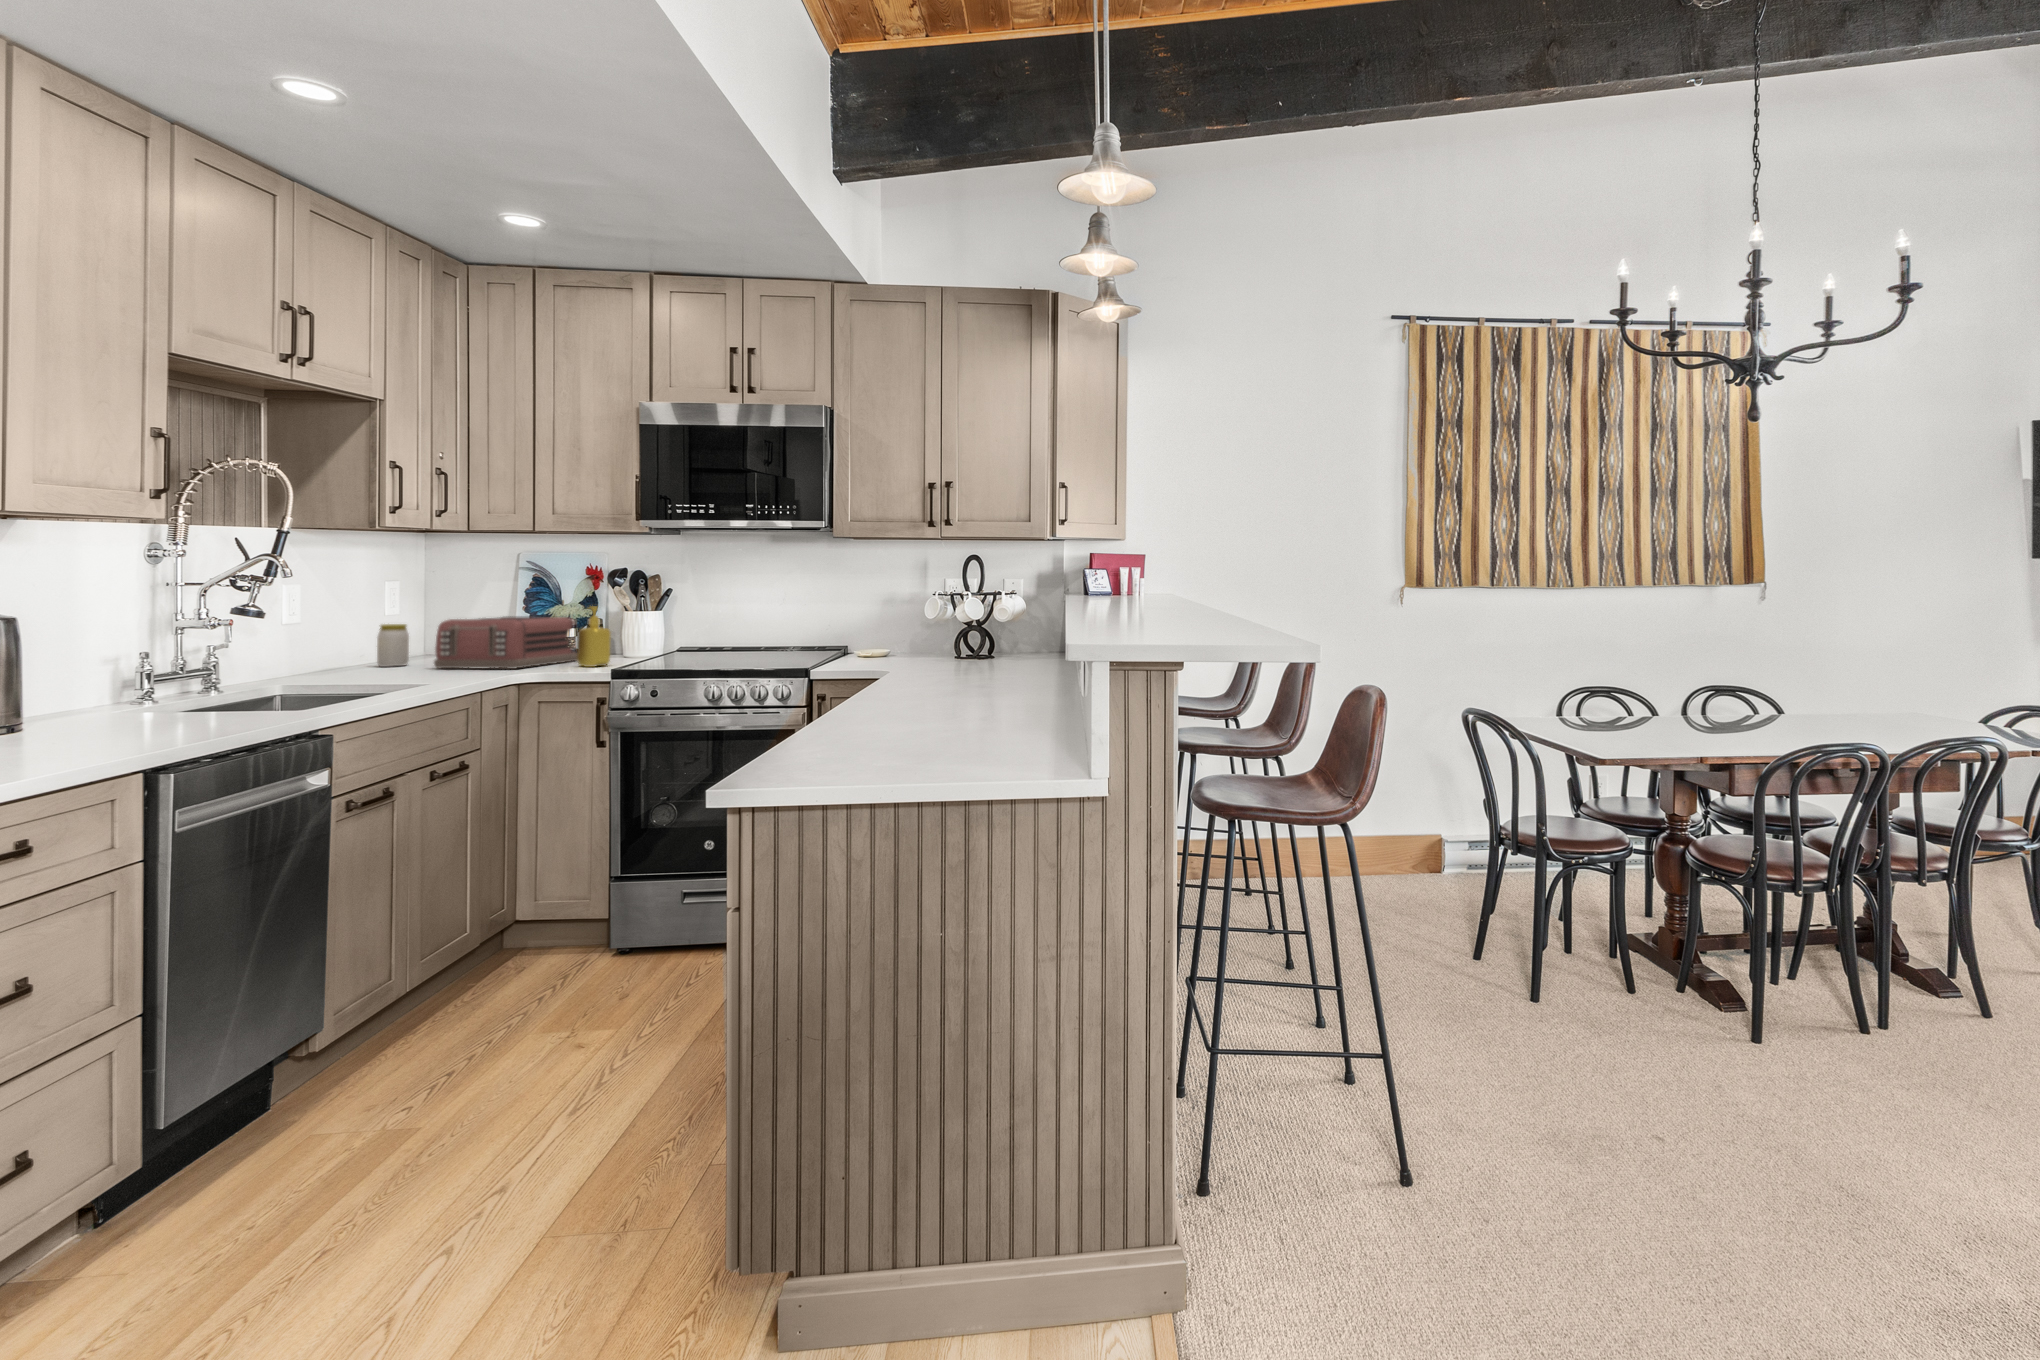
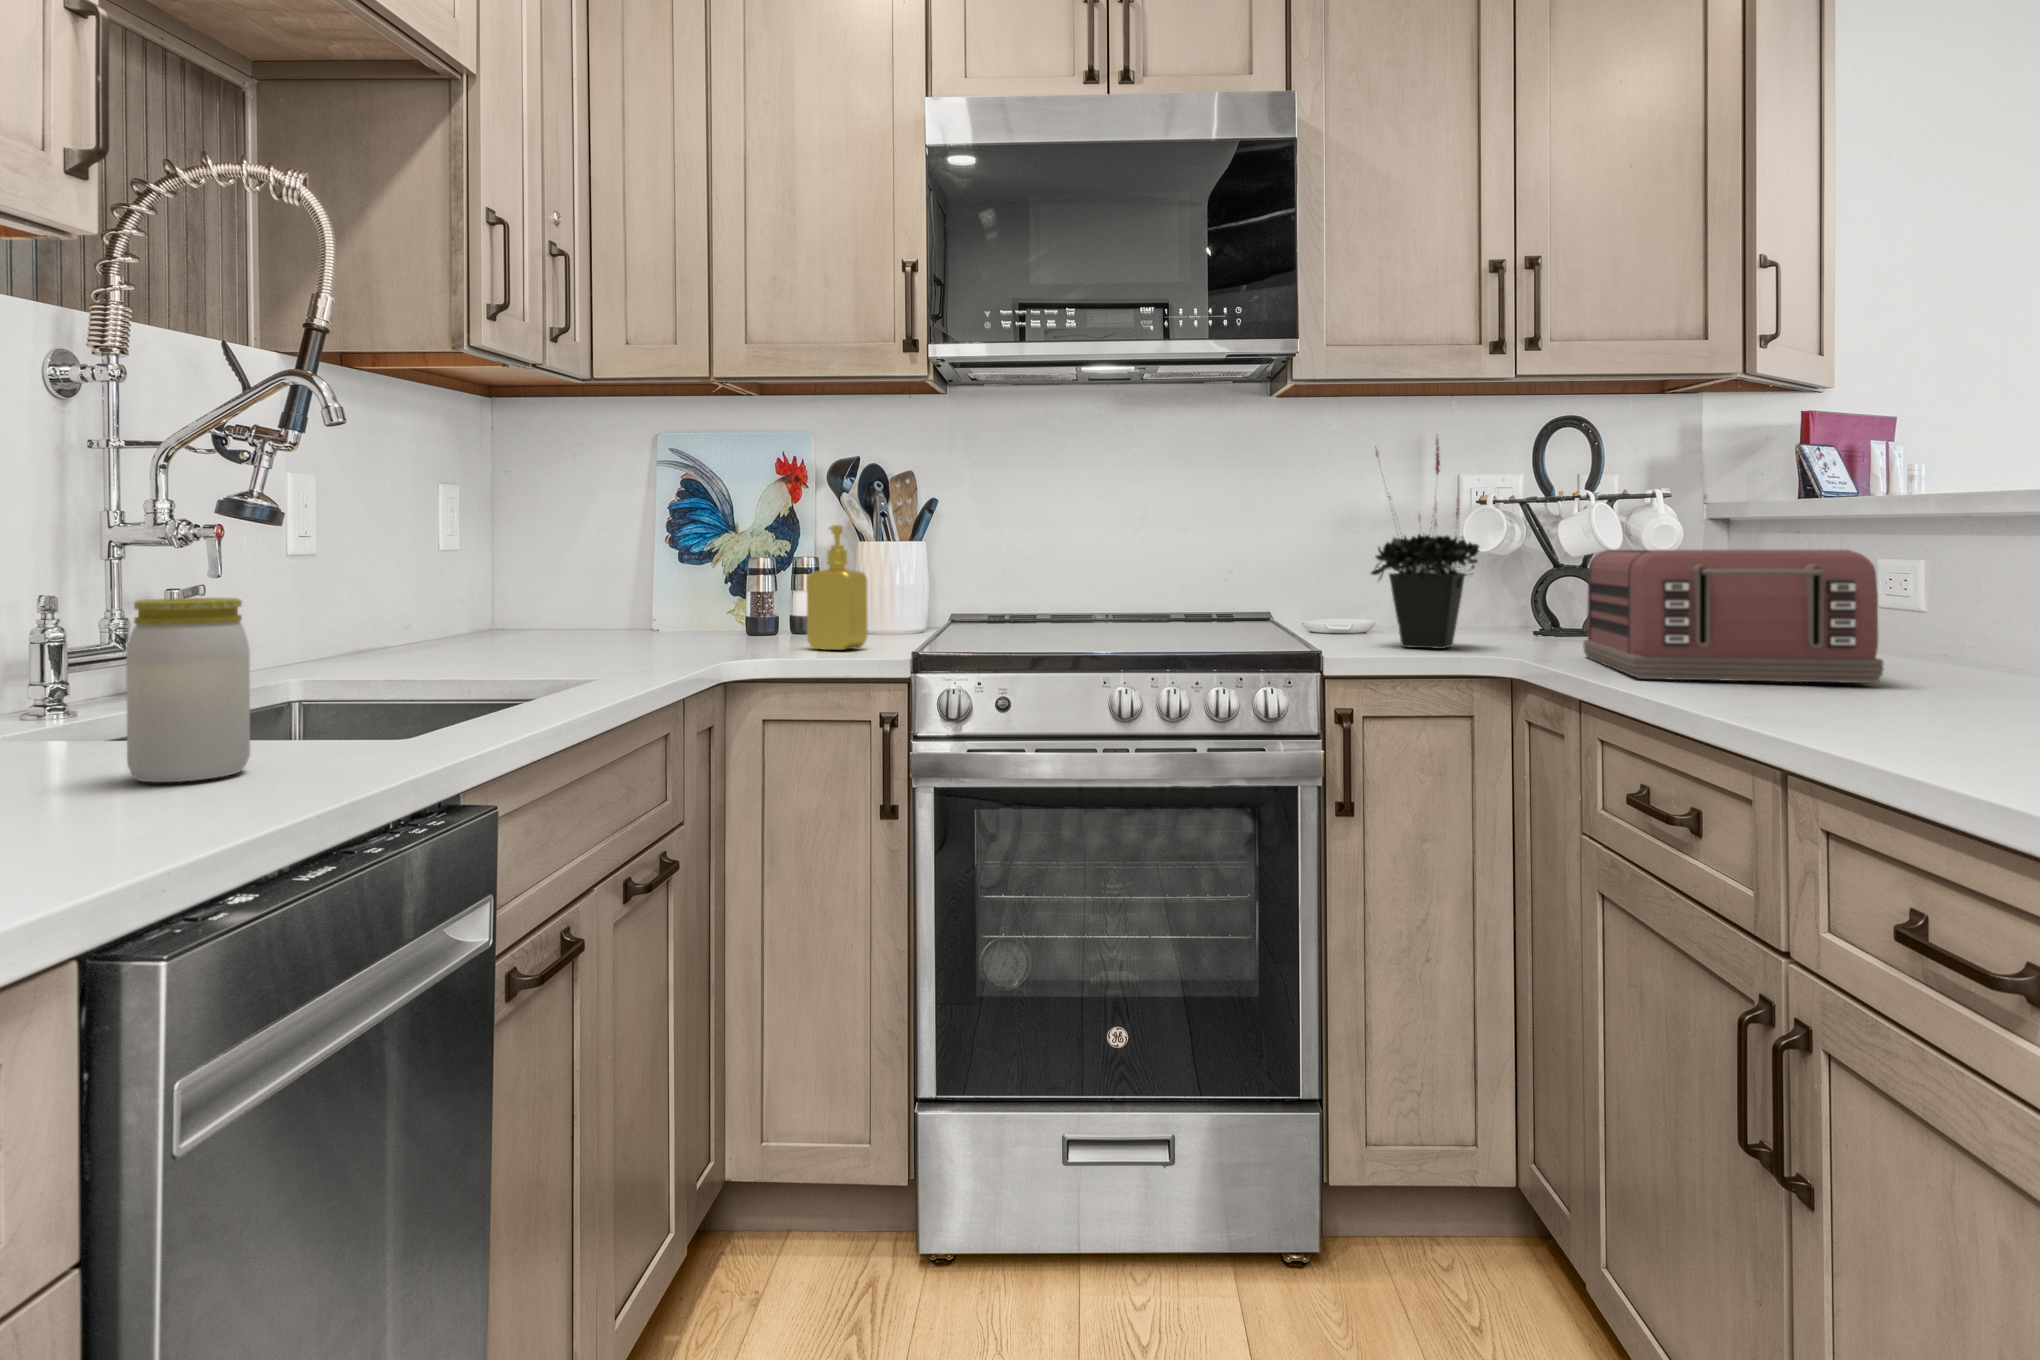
potted plant: none [850,568,904,662] -> present [1371,438,1479,649]
toaster: present [434,616,577,669] -> present [1584,550,1884,683]
jar: present [377,624,409,667] -> present [126,598,250,782]

